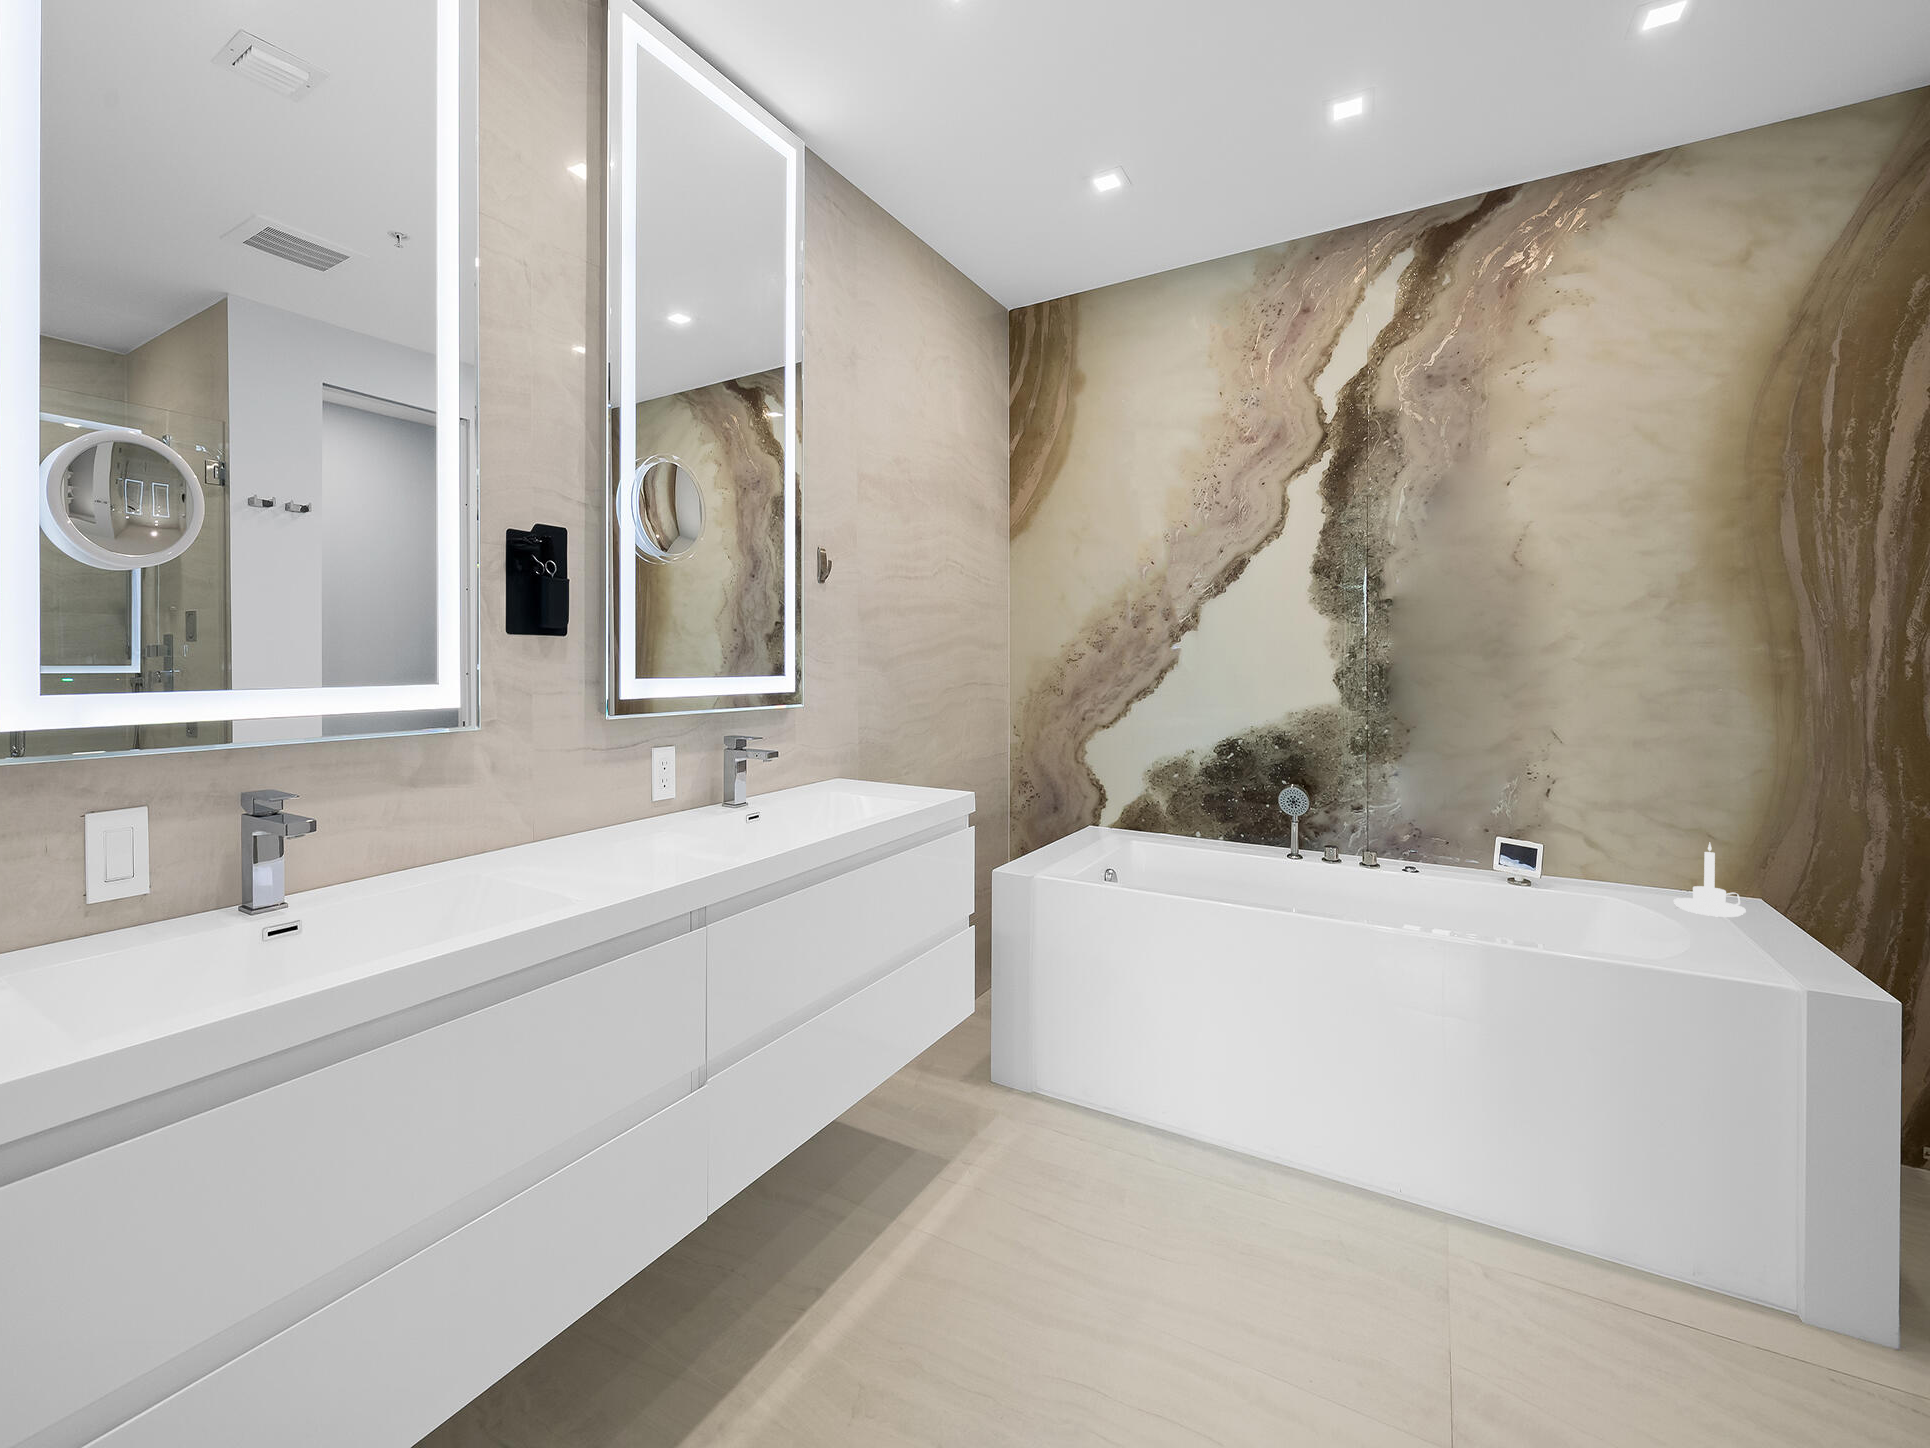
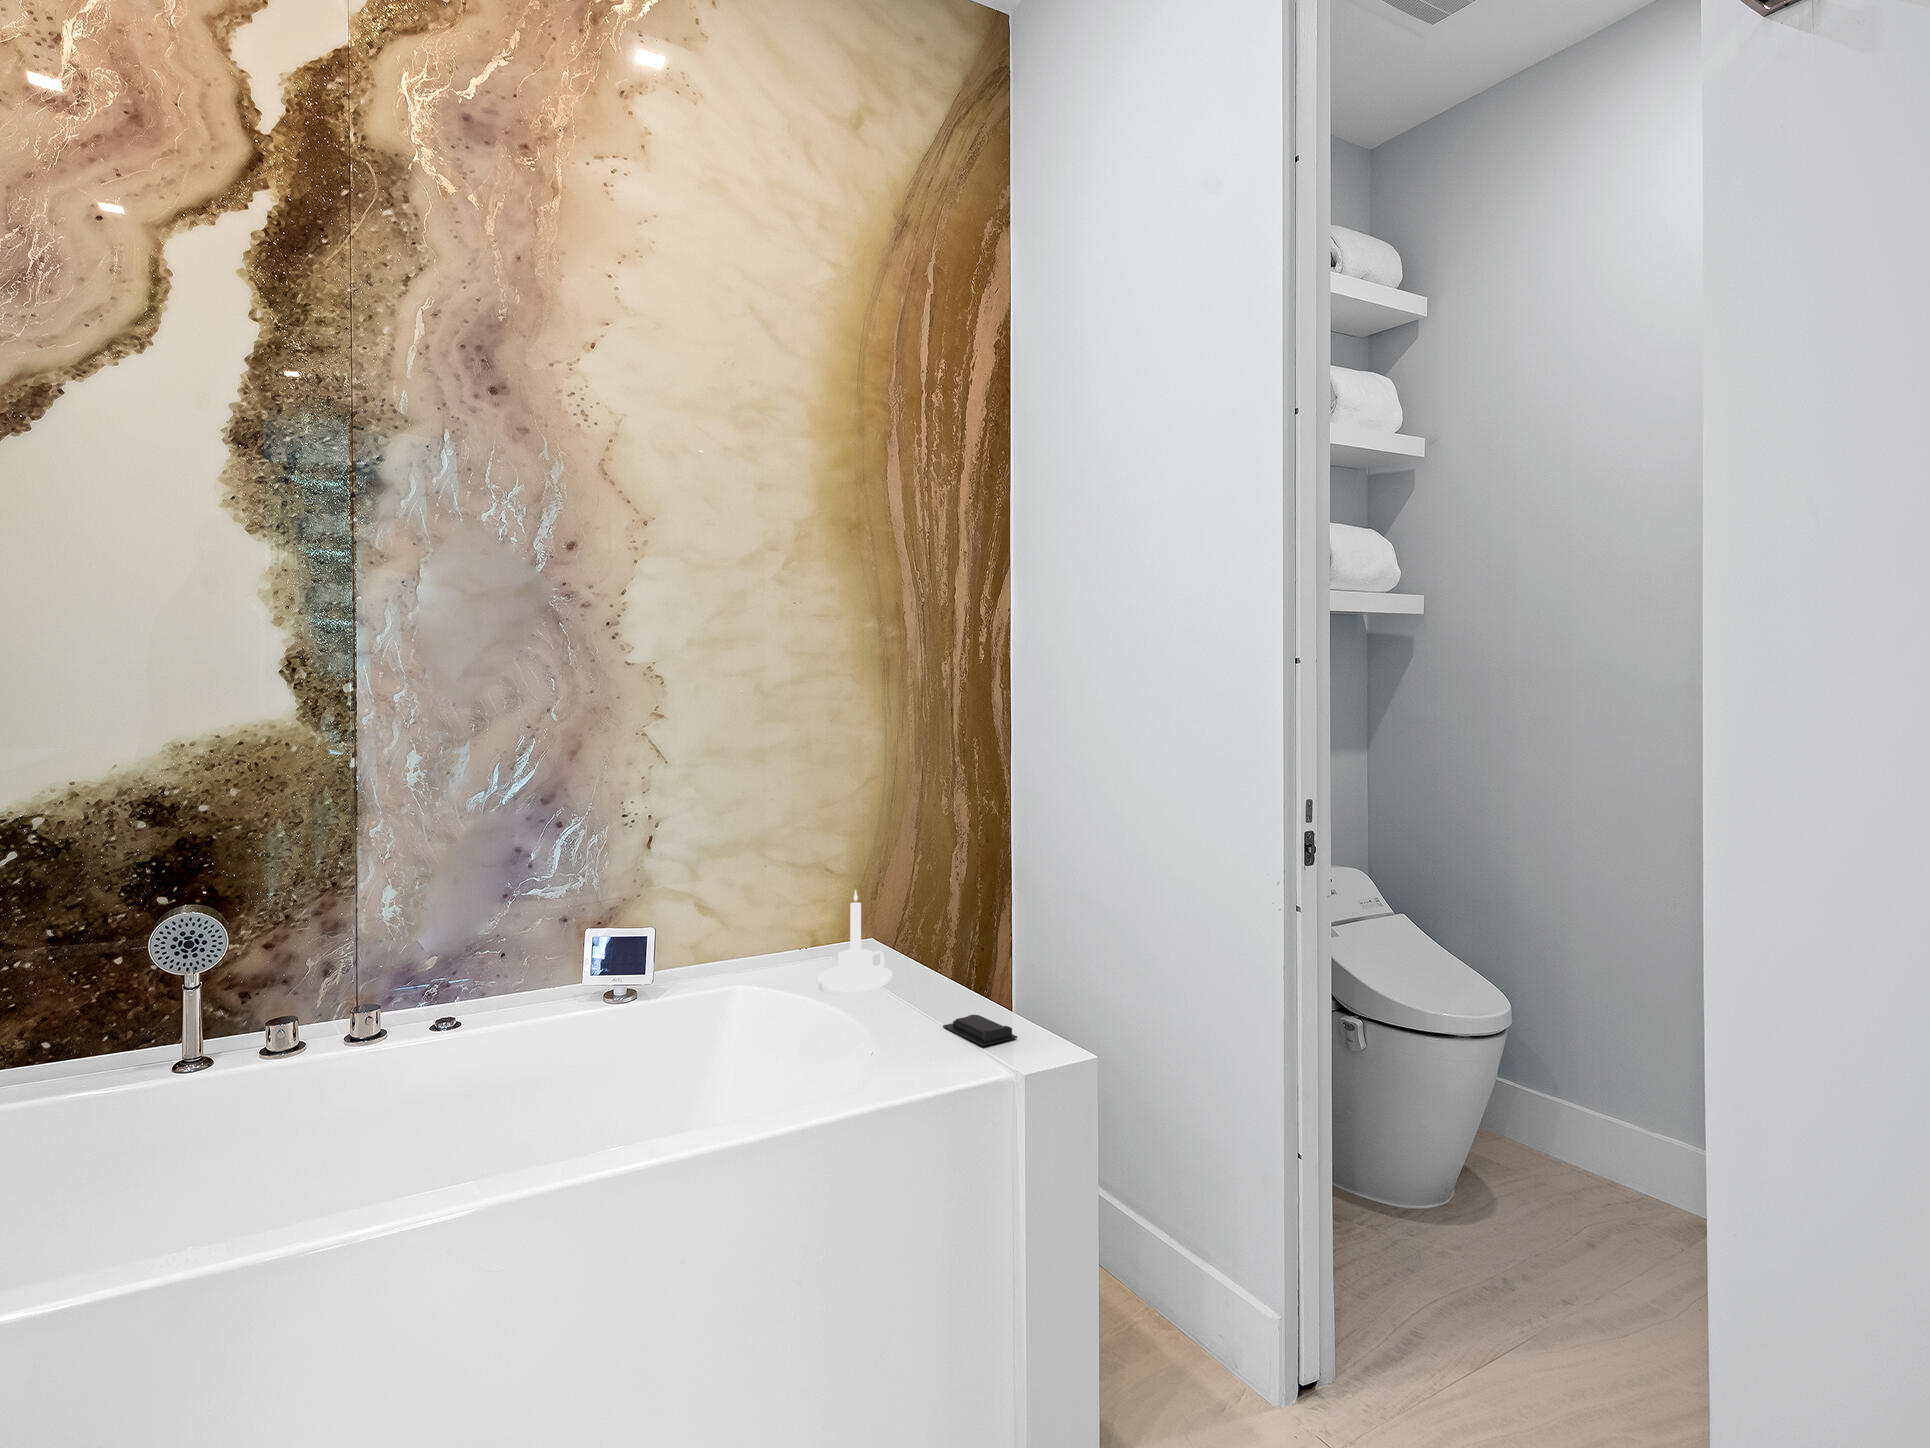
soap bar: none [1750,941,1810,965] -> present [943,1015,1017,1046]

